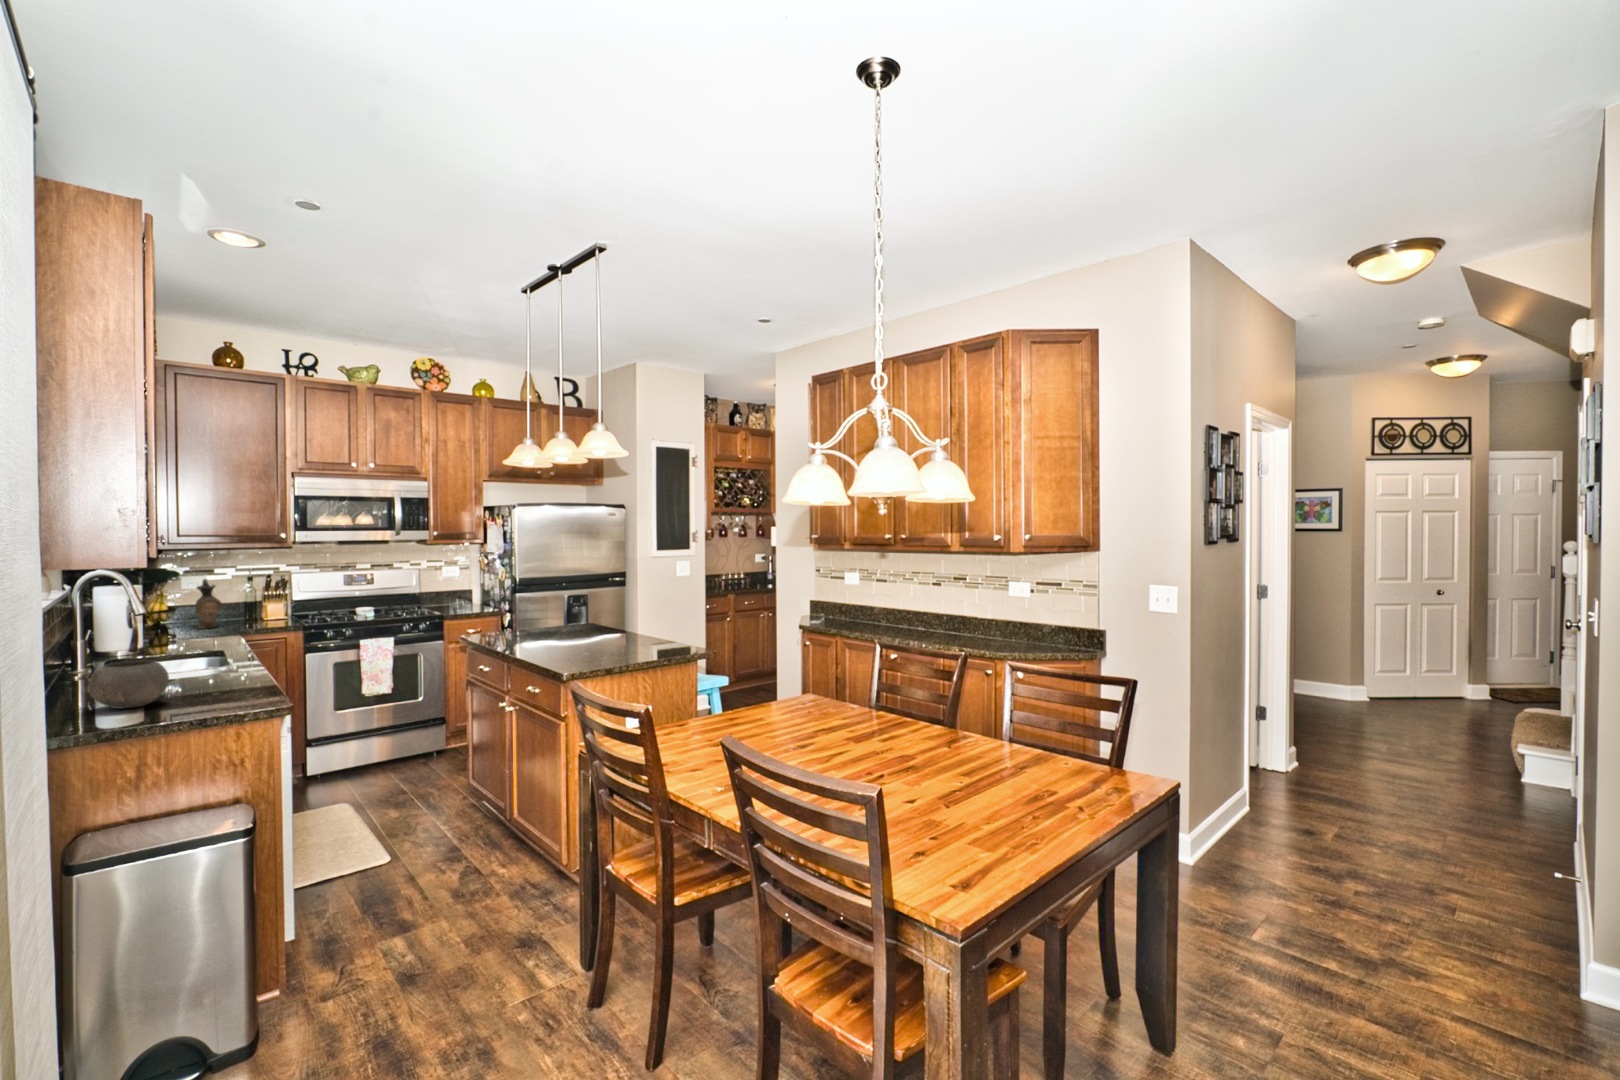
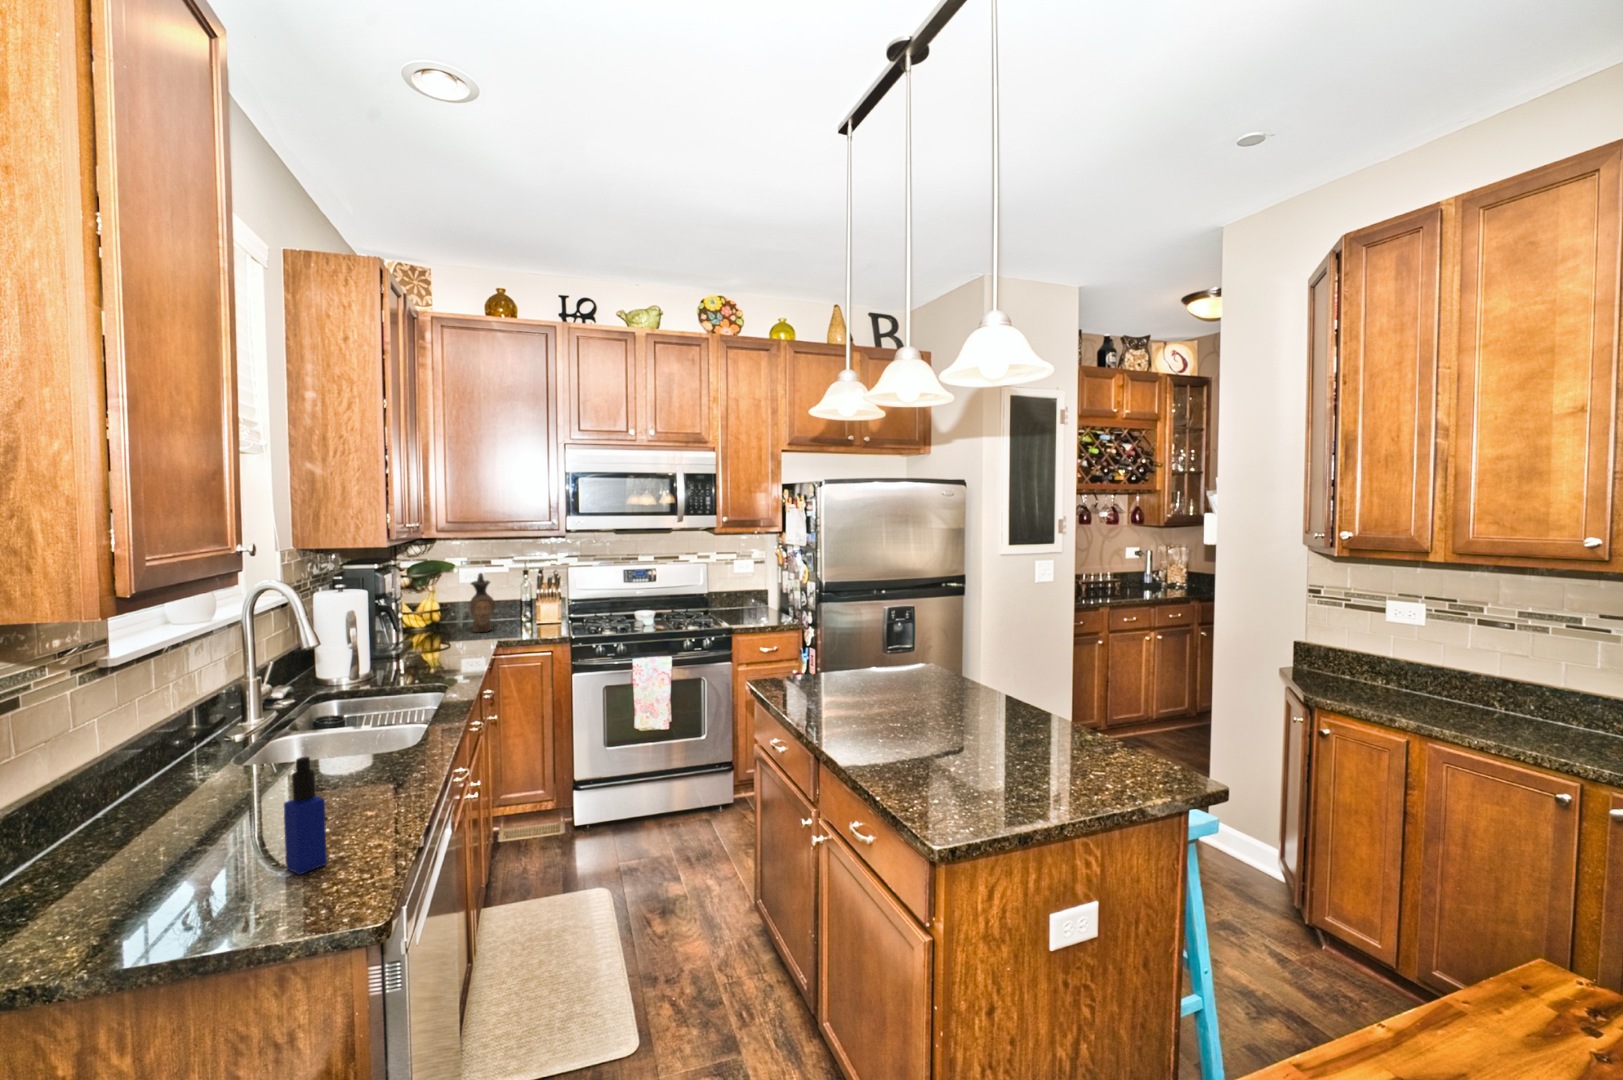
bottle: none [207,649,231,709] -> present [284,757,327,875]
bowl: present [88,660,169,709] -> none [124,752,264,847]

